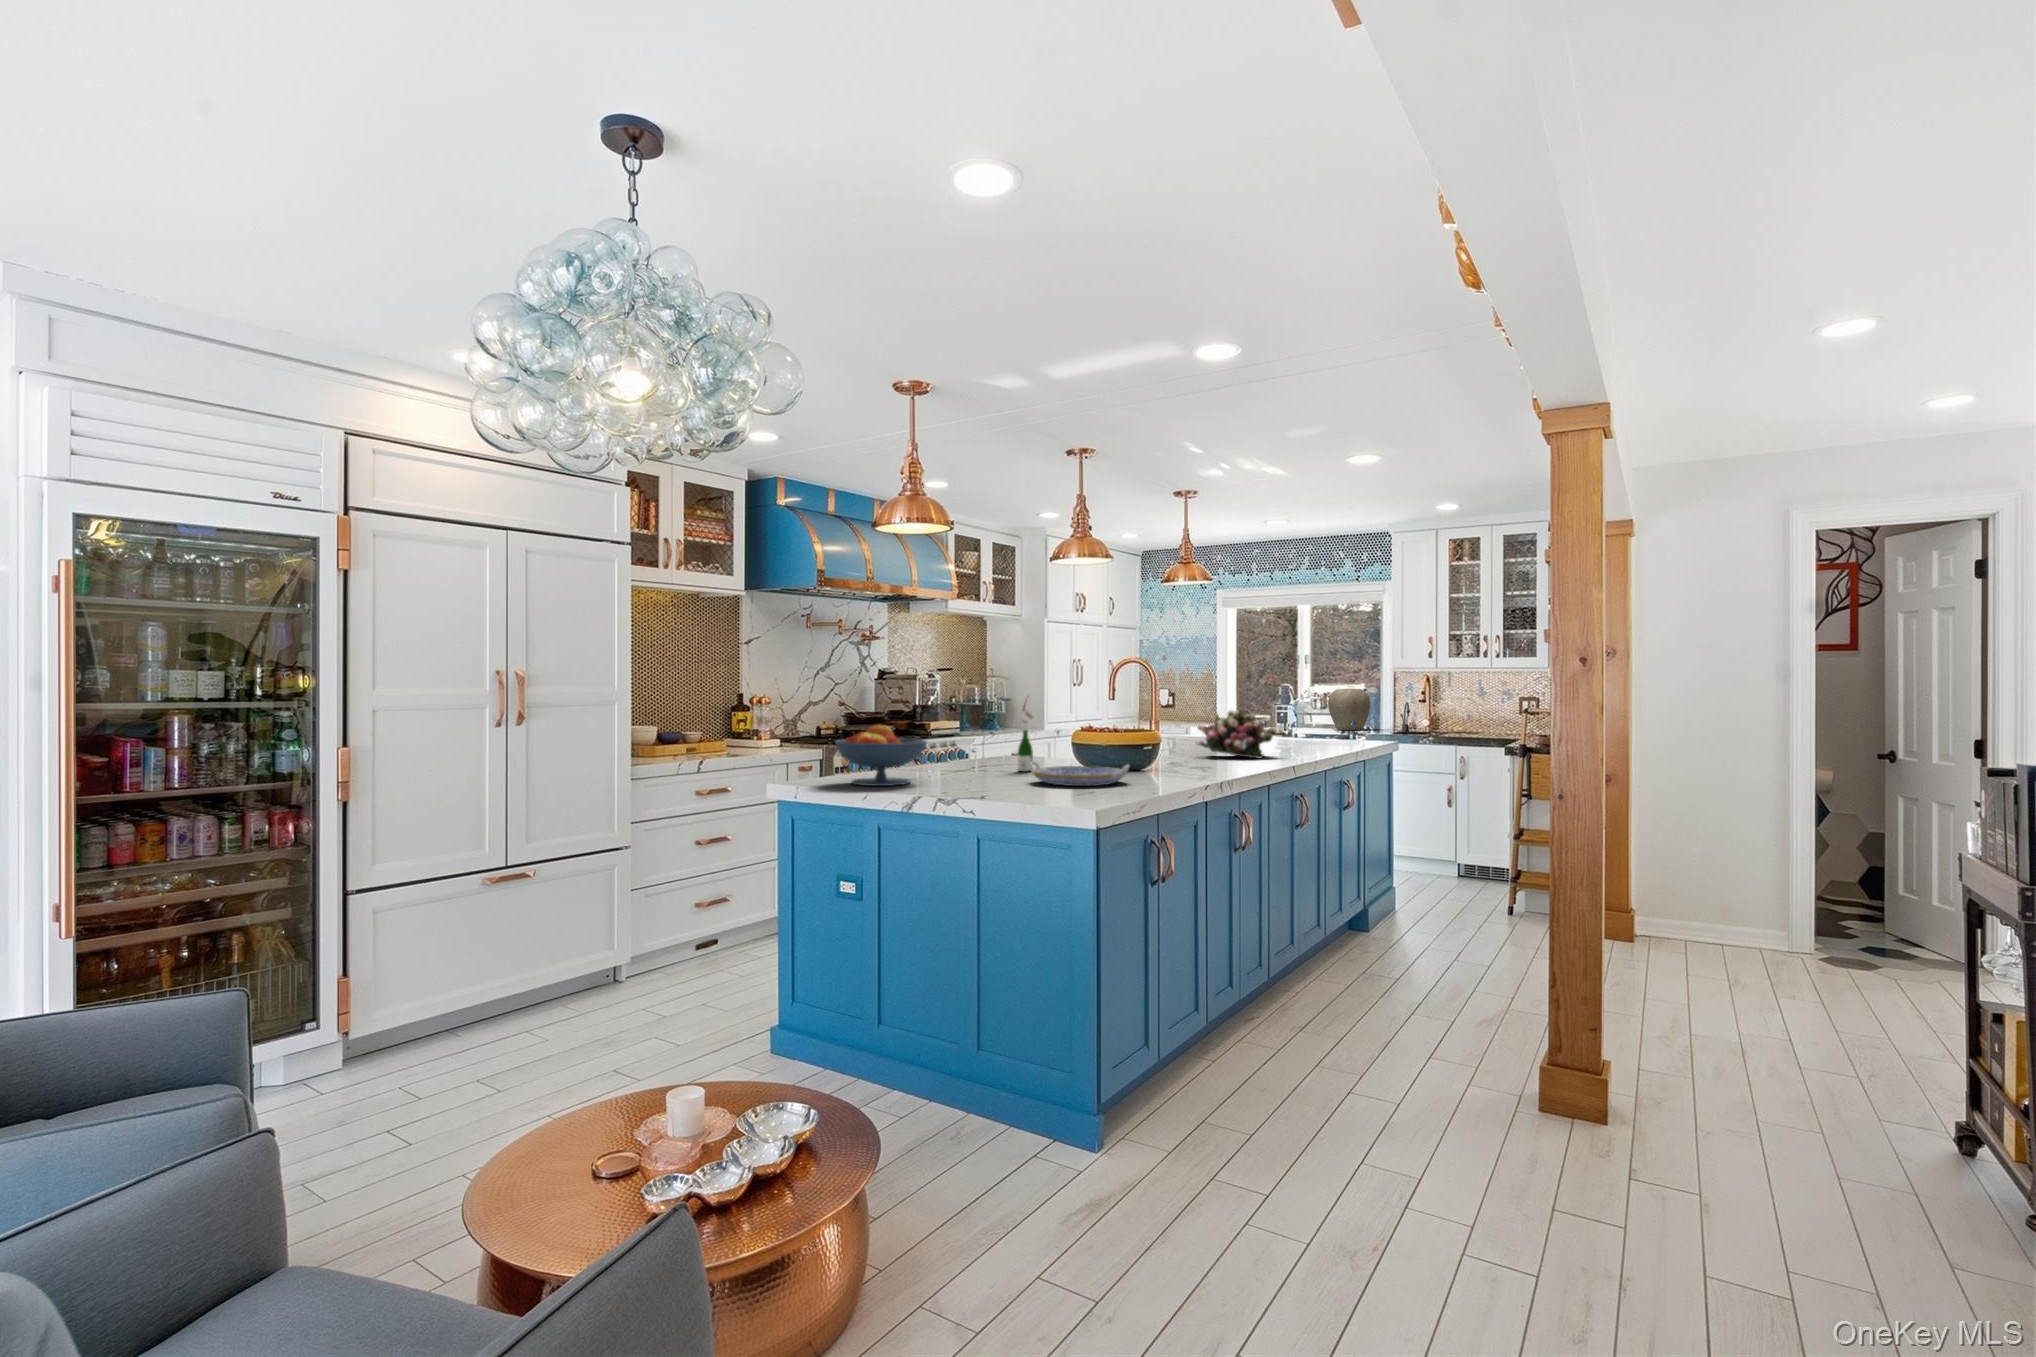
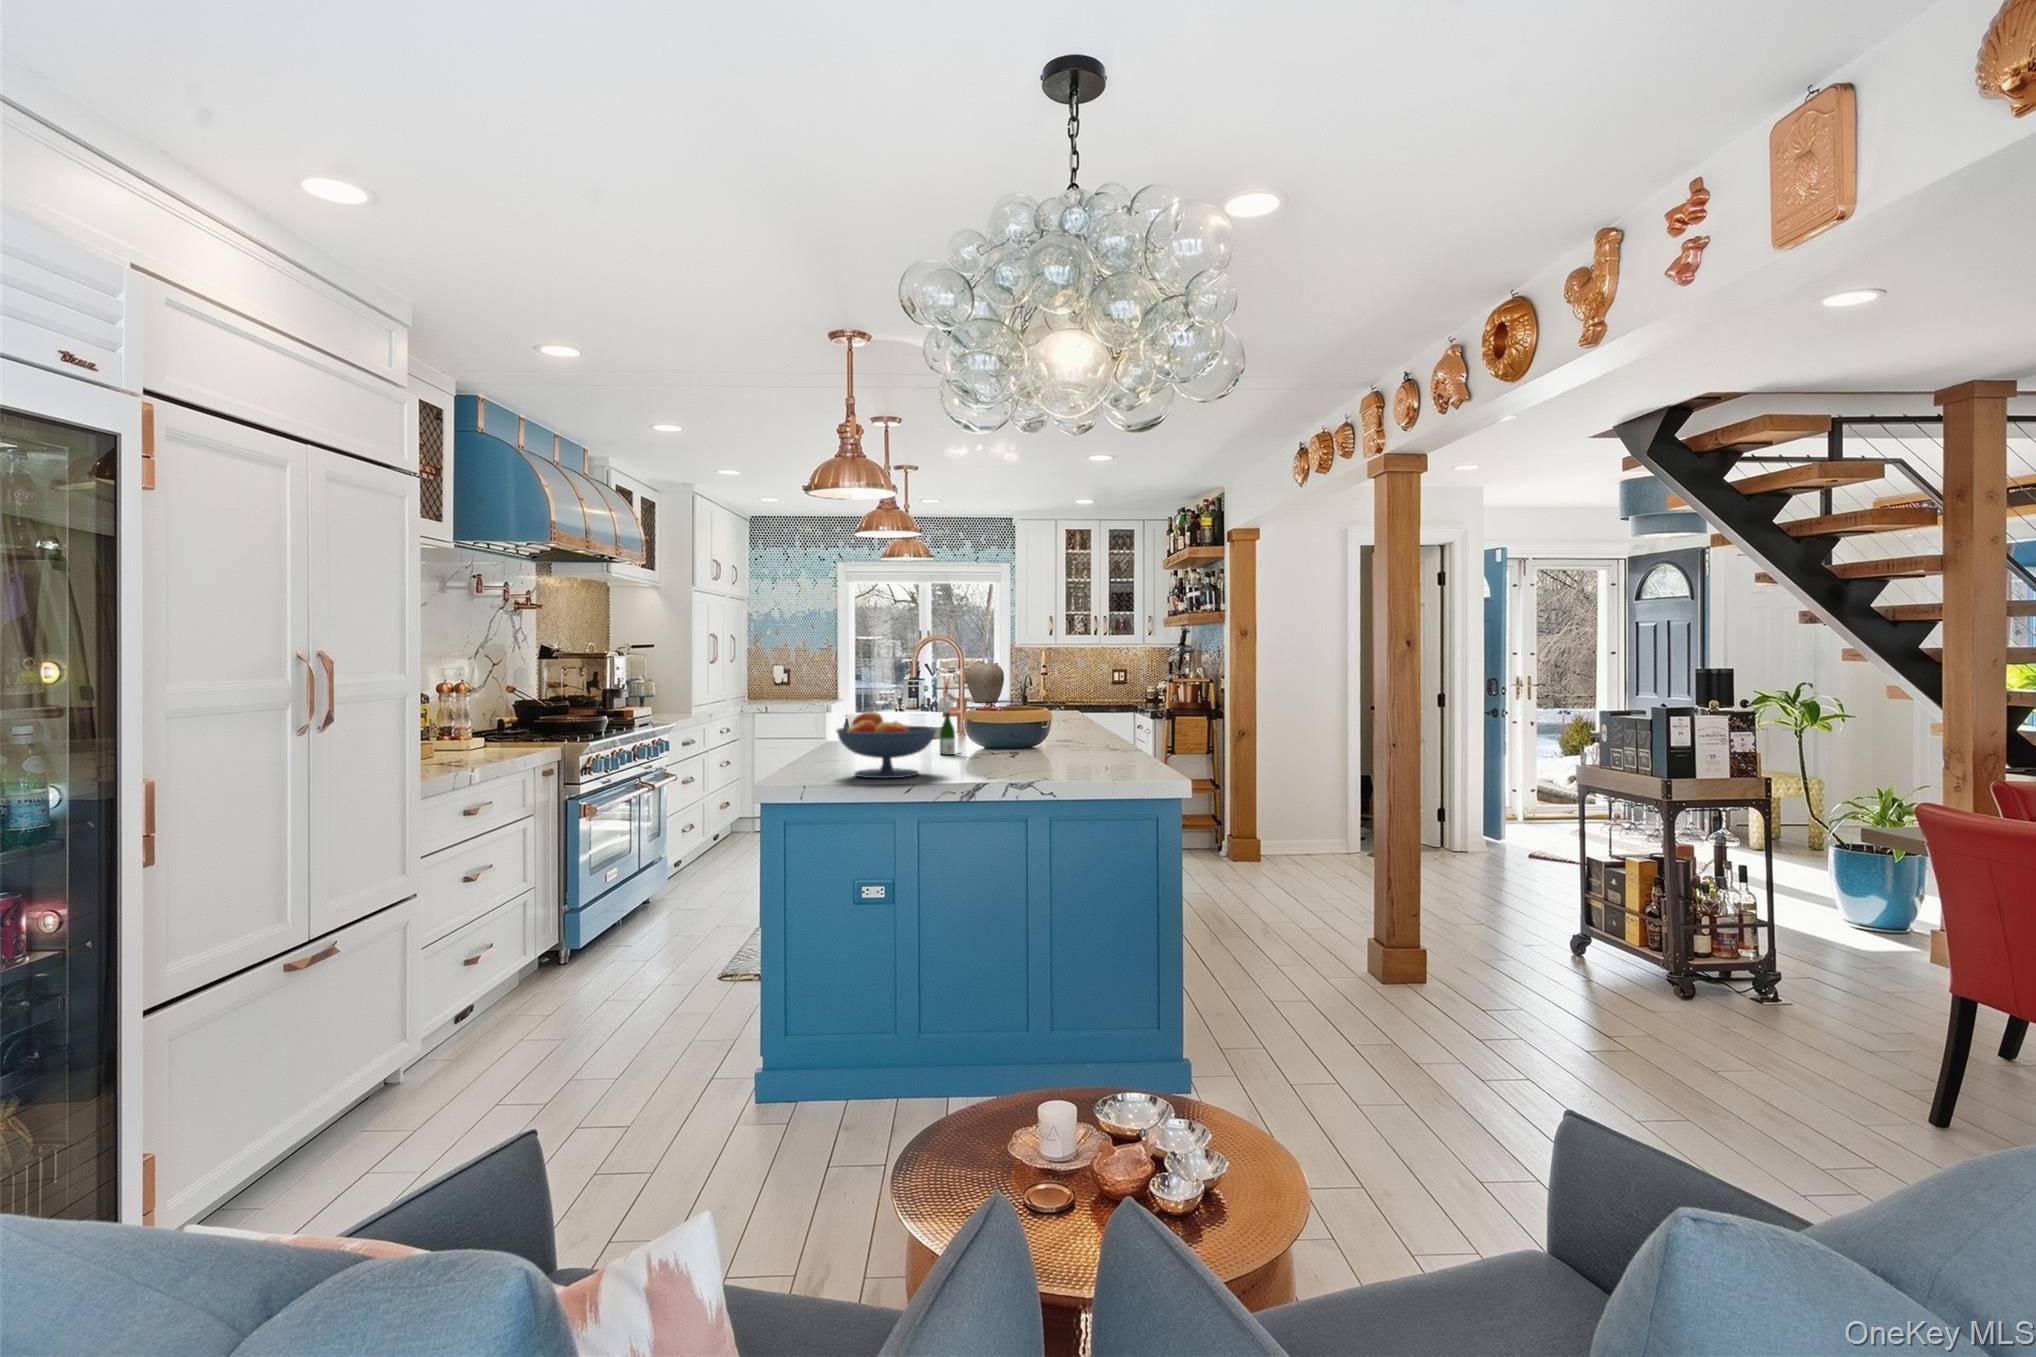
flower arrangement: present [1196,710,1276,759] -> none [1008,686,1078,731]
serving tray: present [1030,761,1129,786] -> none [1014,740,1109,763]

